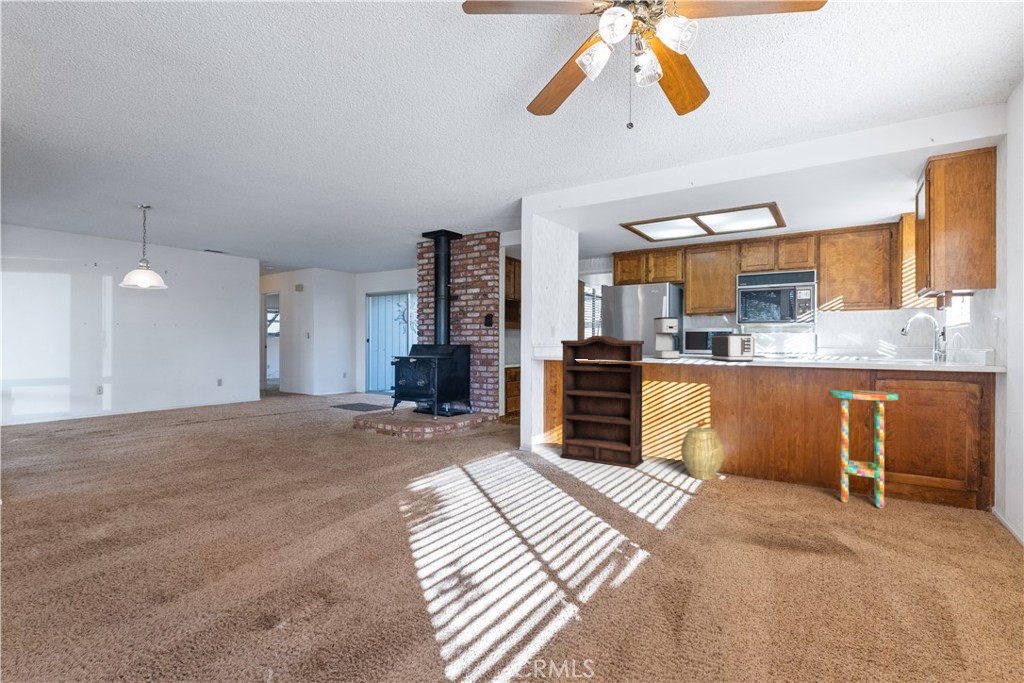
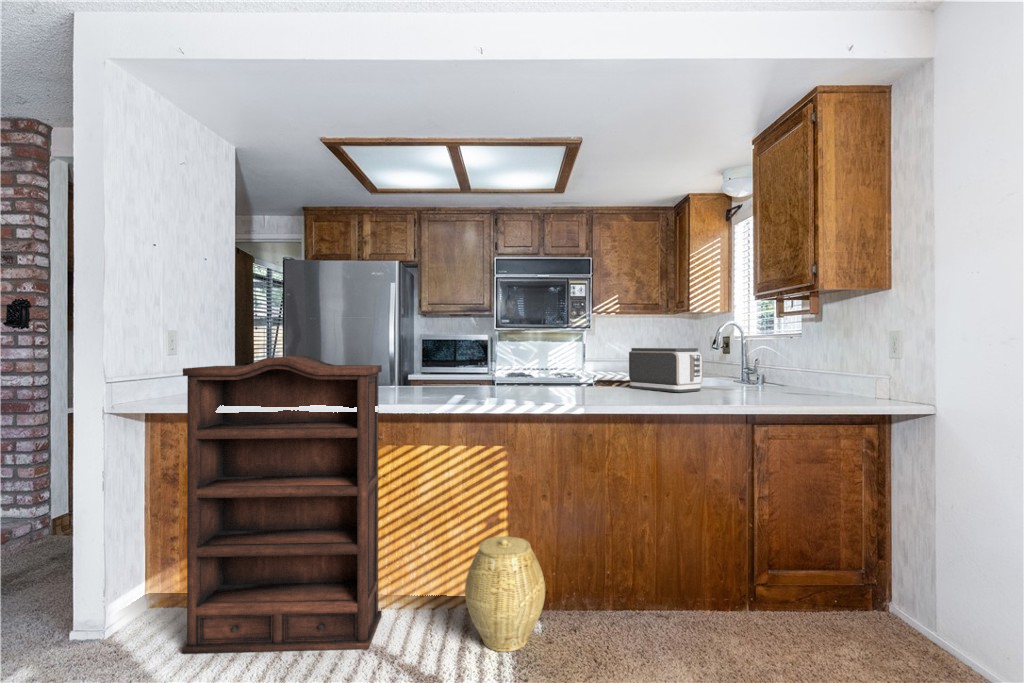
coffee maker: present [653,317,681,359] -> none [390,317,439,395]
toaster: present [712,334,755,361] -> present [629,348,703,392]
side table: present [829,390,898,508] -> none [710,445,815,655]

